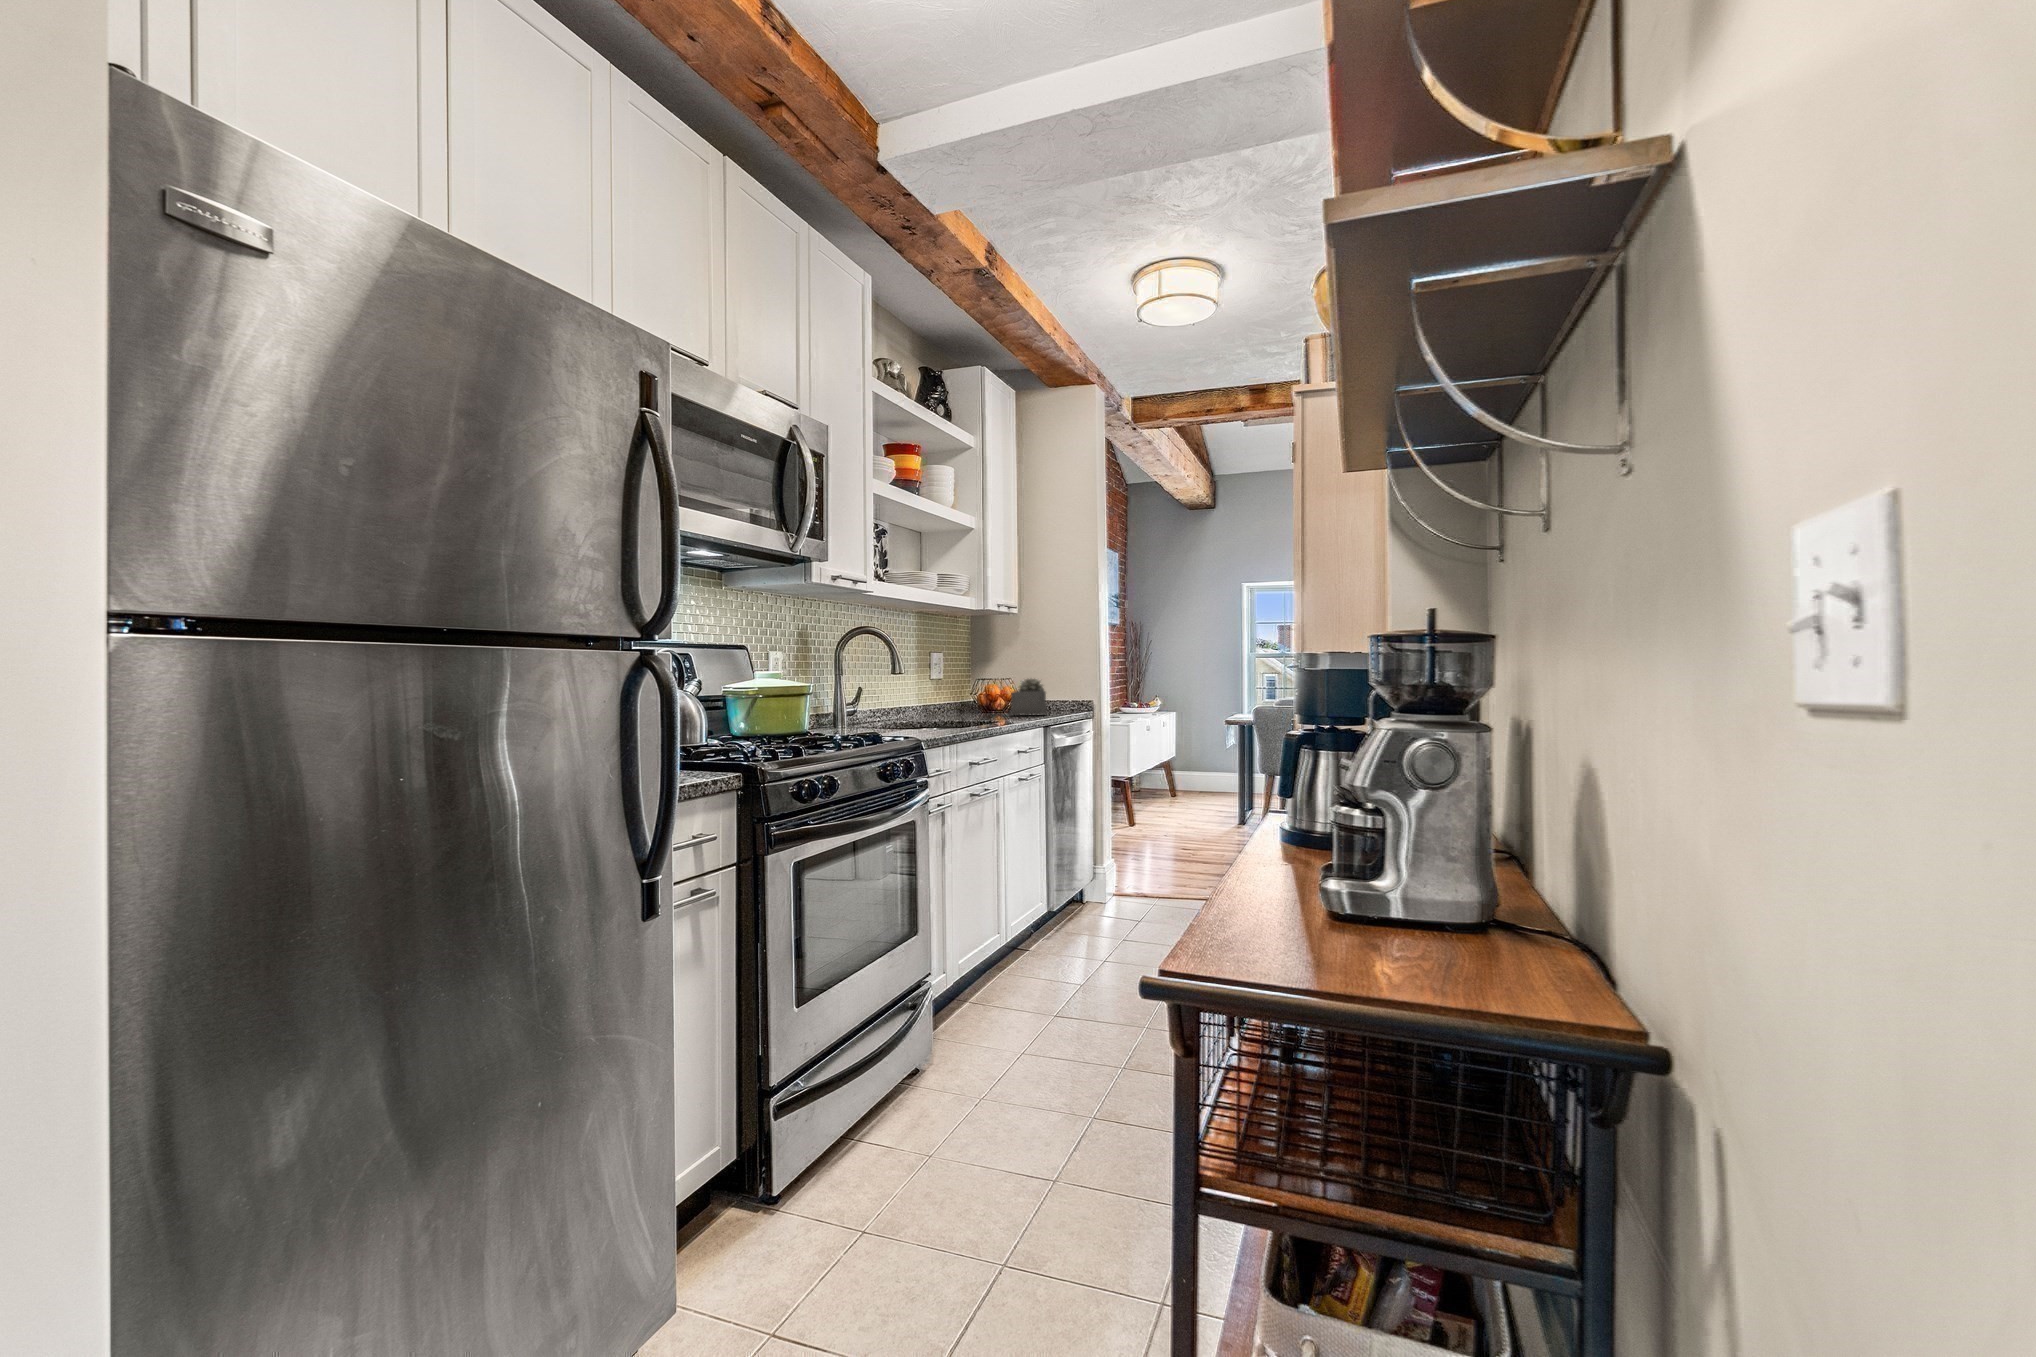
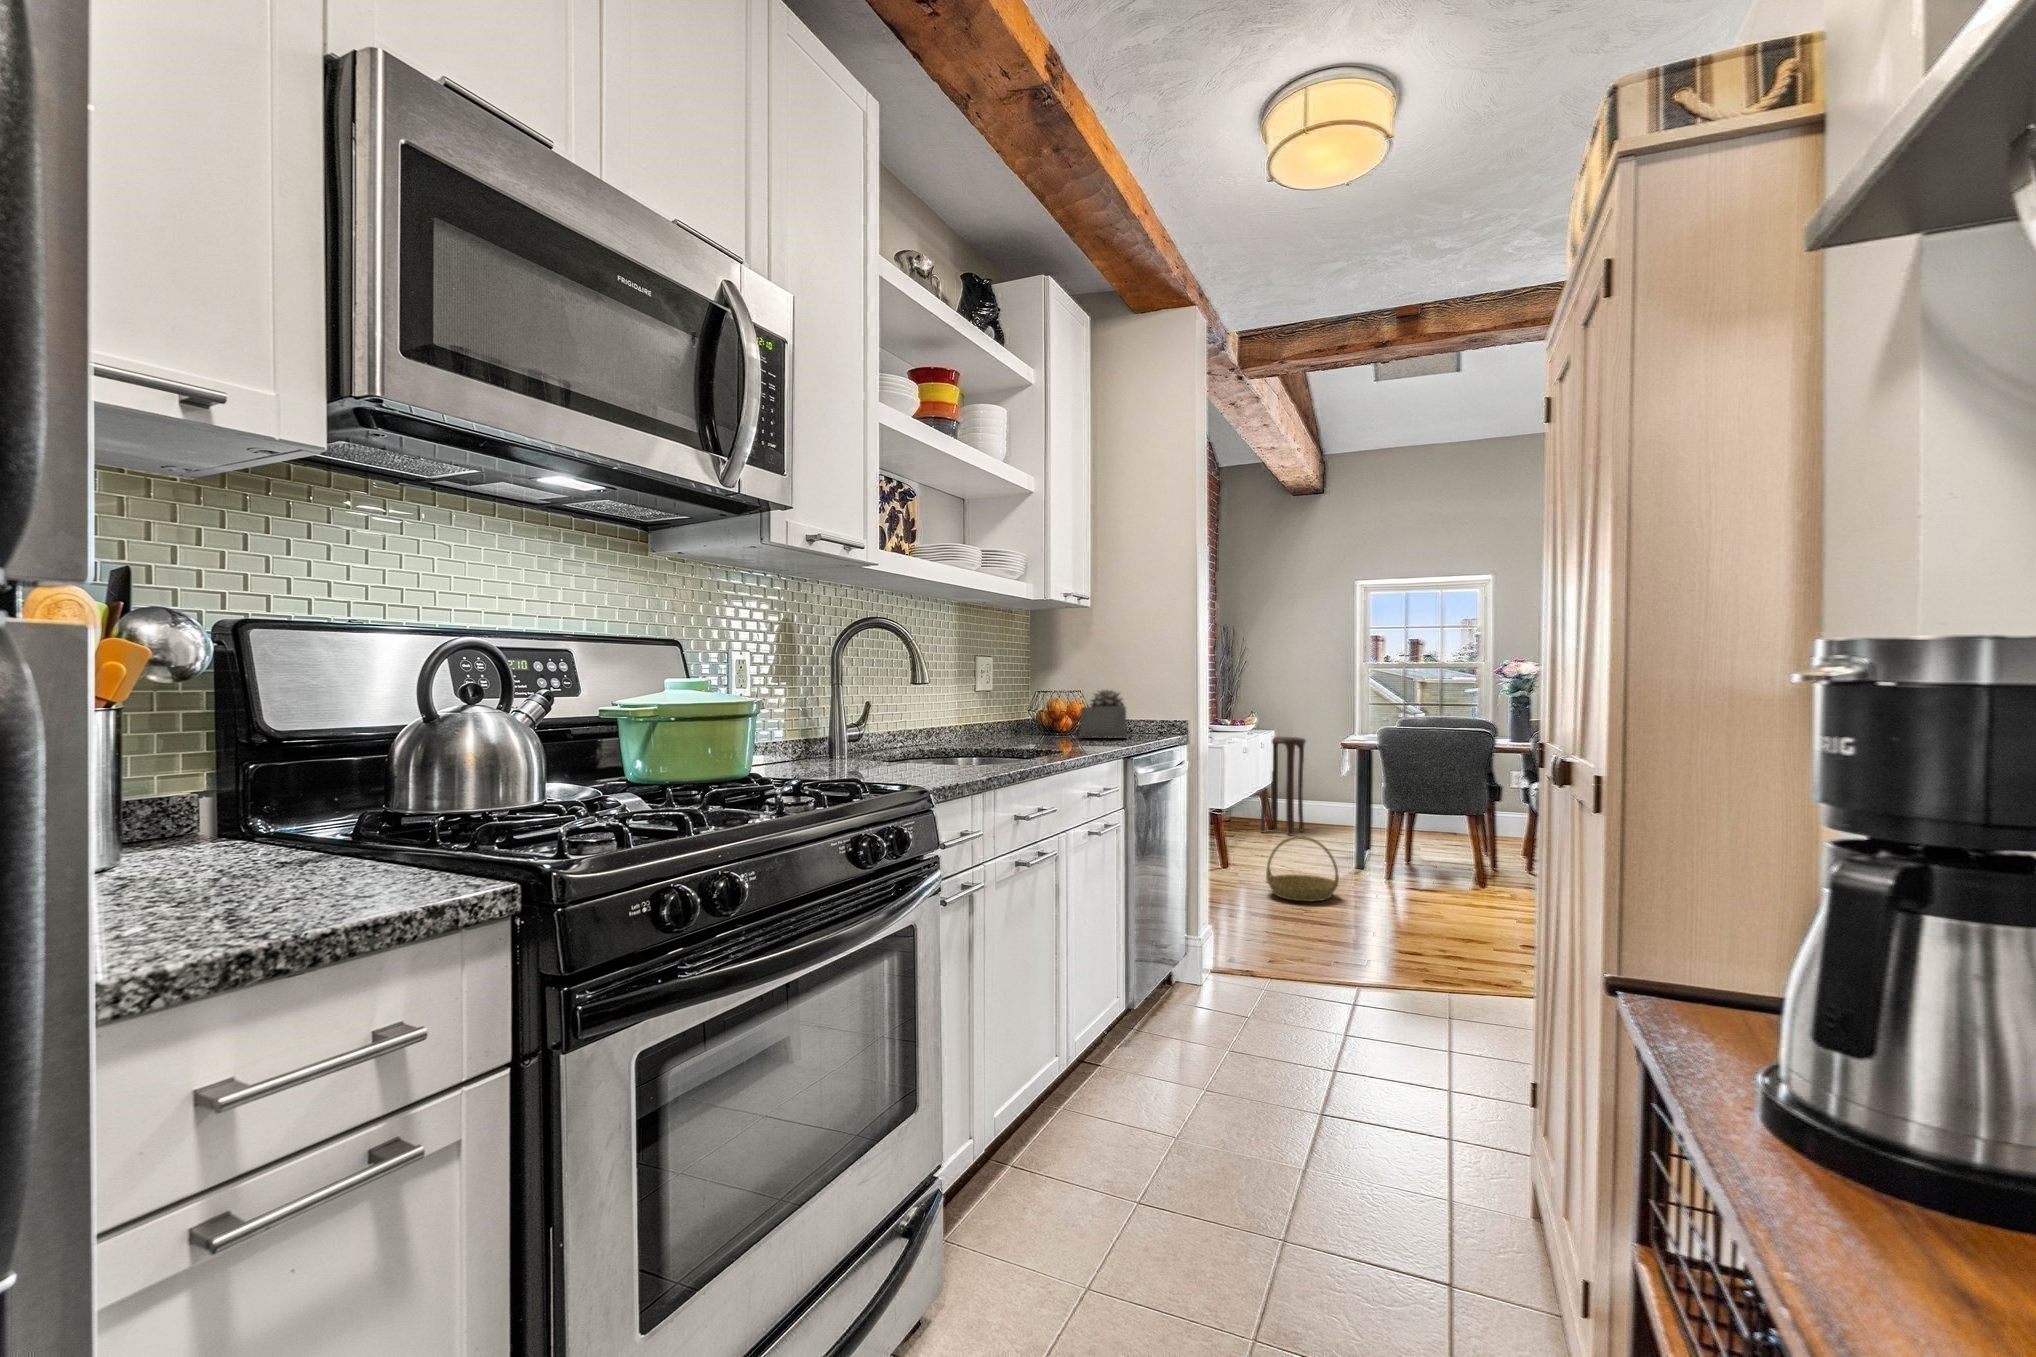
stool: none [1161,718,1200,801] -> present [1260,737,1306,835]
basket: none [1161,795,1218,846] -> present [1266,836,1339,901]

